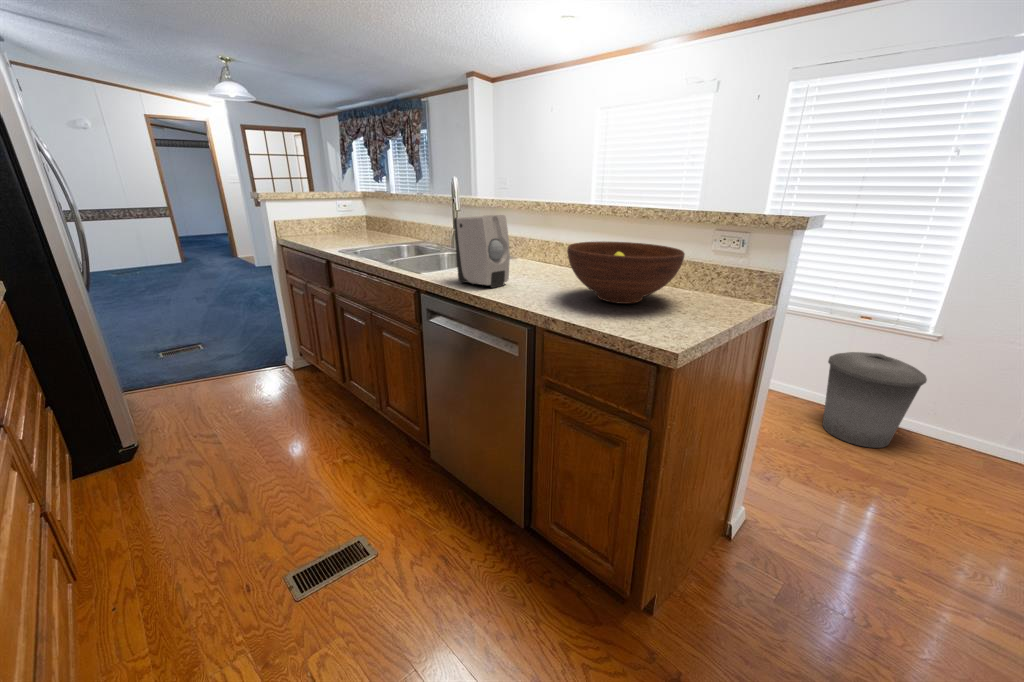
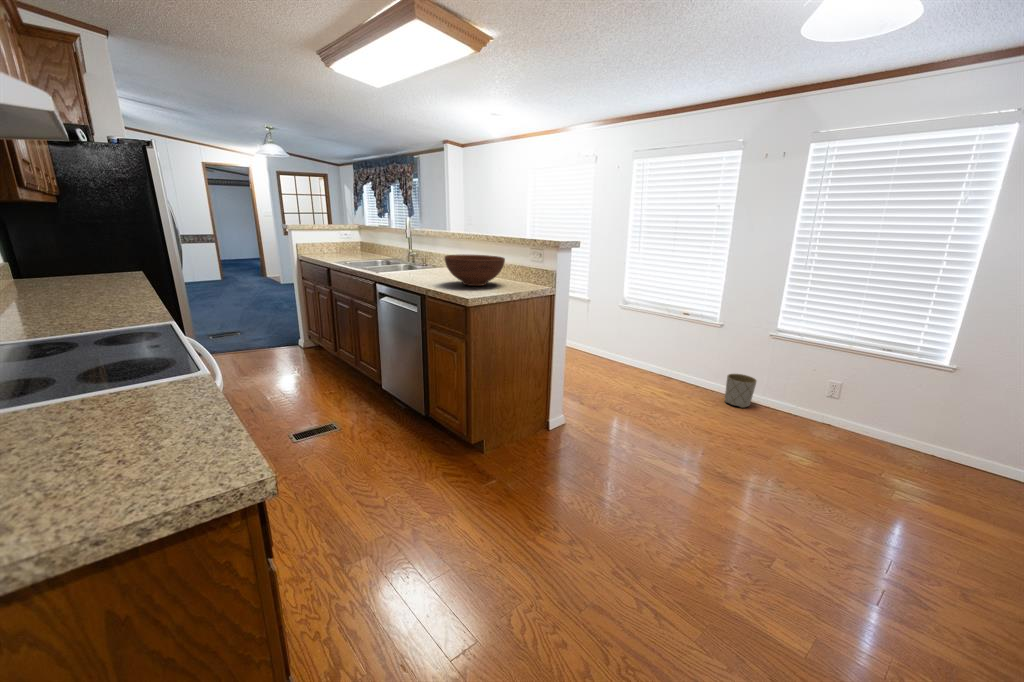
soap dispenser: present [454,215,510,288] -> none [393,239,424,280]
trash can: present [823,352,927,448] -> none [653,335,708,397]
planter: none [950,413,1018,469] -> present [725,374,756,408]

